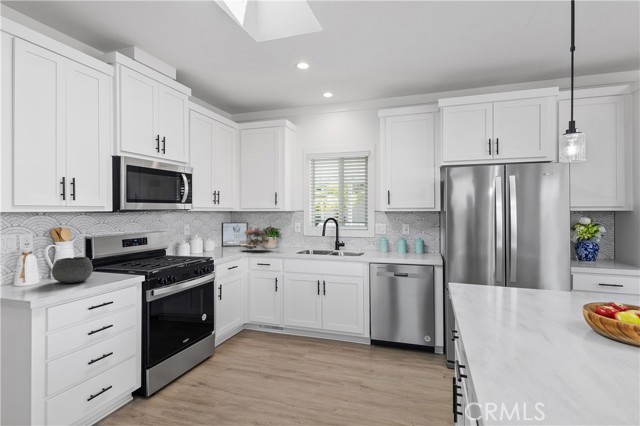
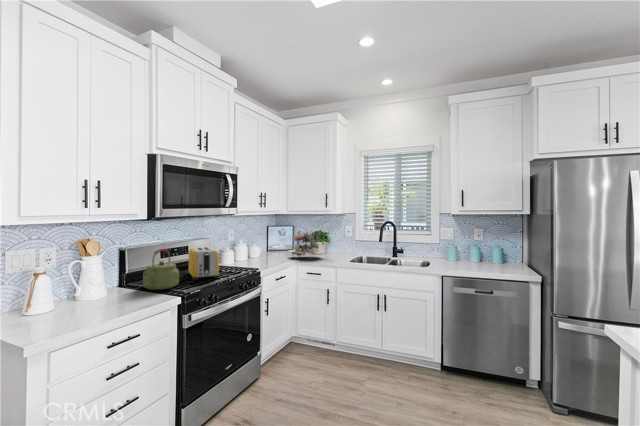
kettle: none [109,237,141,272] -> present [143,249,179,290]
toaster: none [148,238,176,265] -> present [189,247,219,280]
bowl: present [52,257,93,283] -> none [71,276,120,309]

